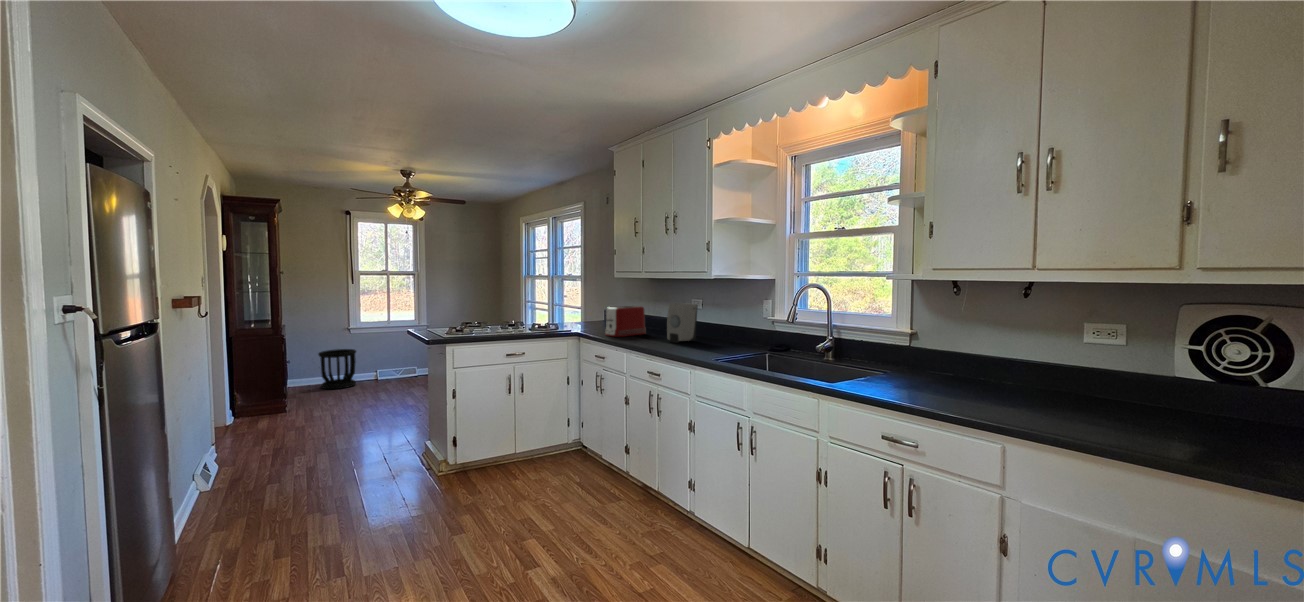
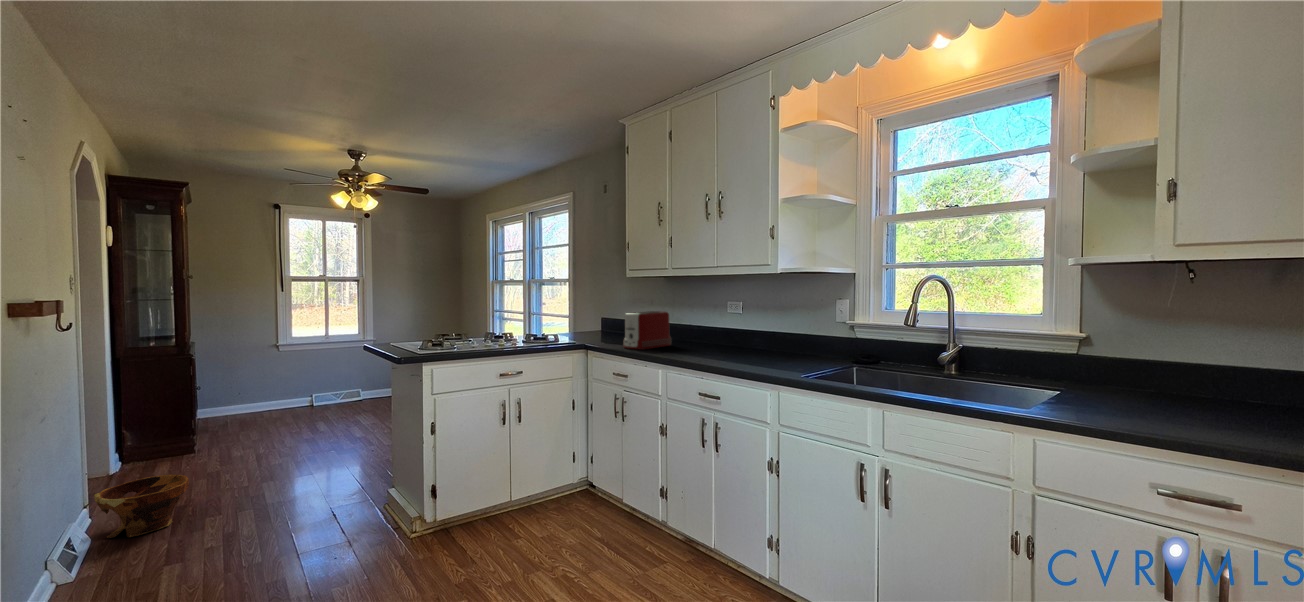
soap dispenser: present [667,303,697,343] -> none [709,305,744,355]
wastebasket: present [318,349,356,389] -> none [236,372,286,423]
planter: none [218,423,282,466] -> present [94,475,189,538]

